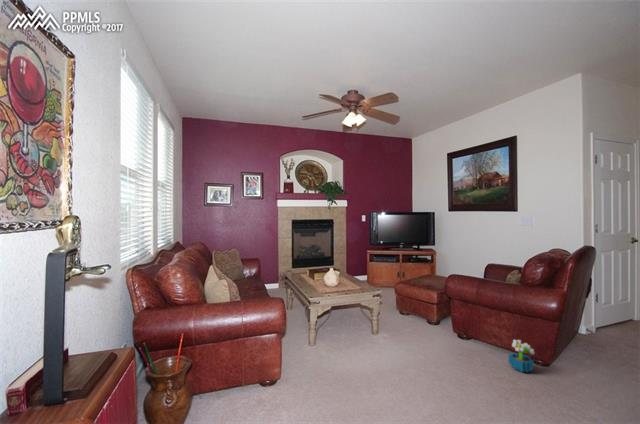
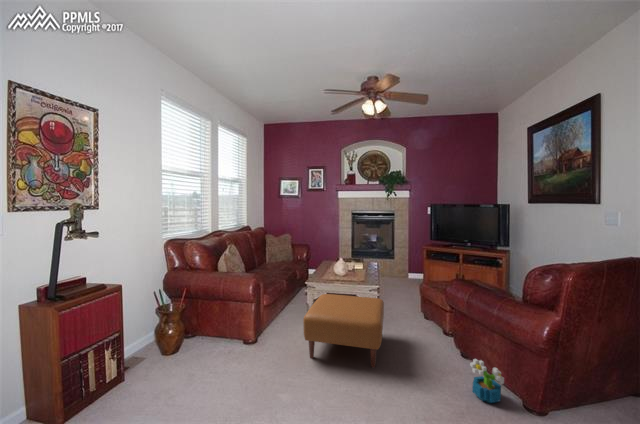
ottoman: none [342,304,438,381] -> present [303,294,384,368]

